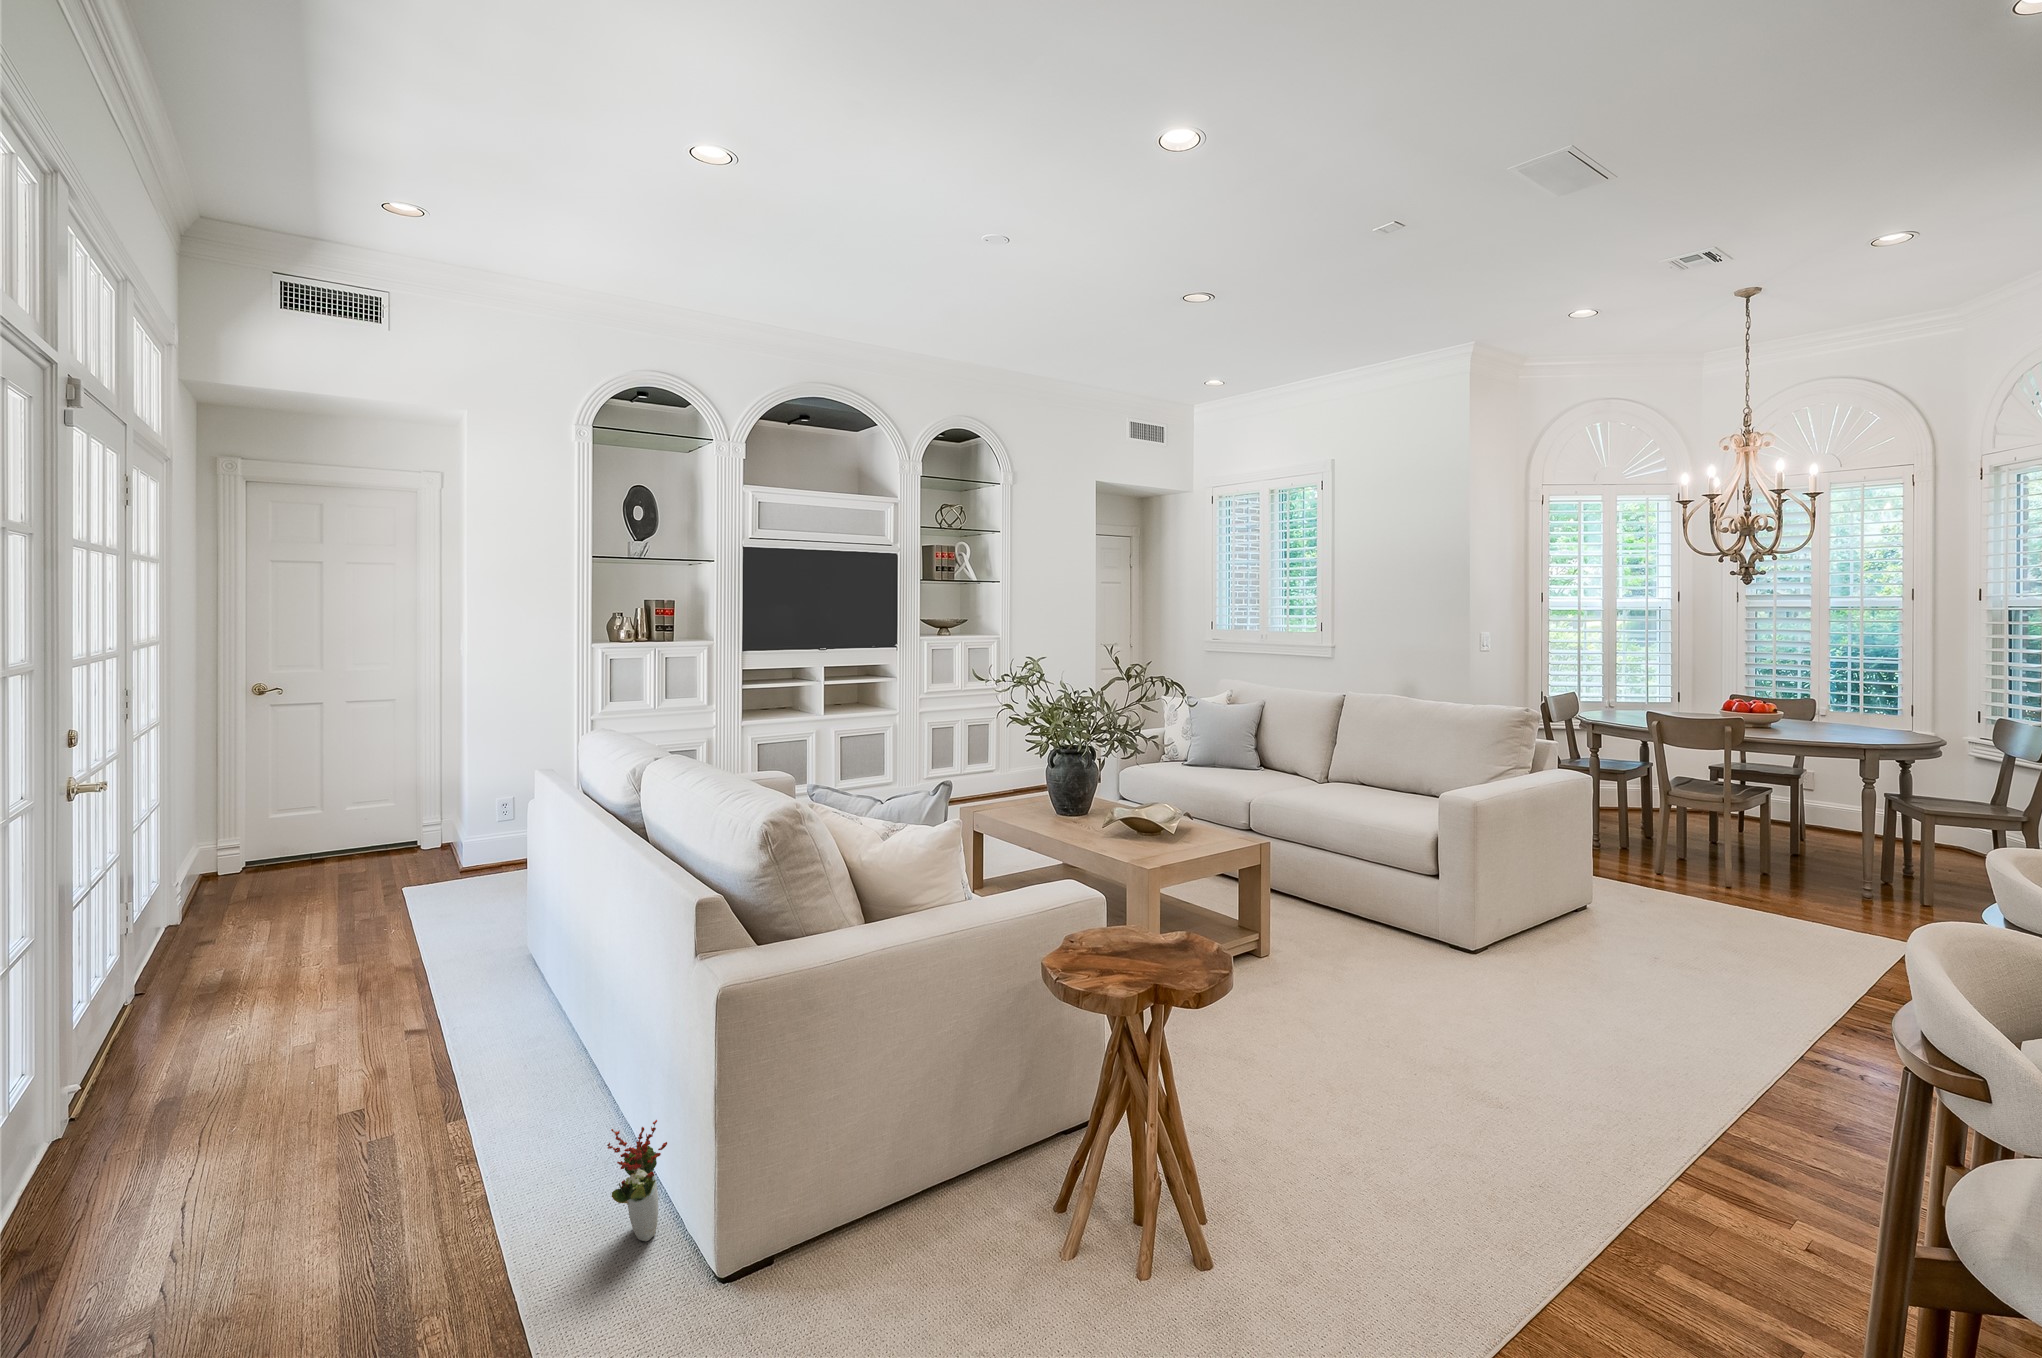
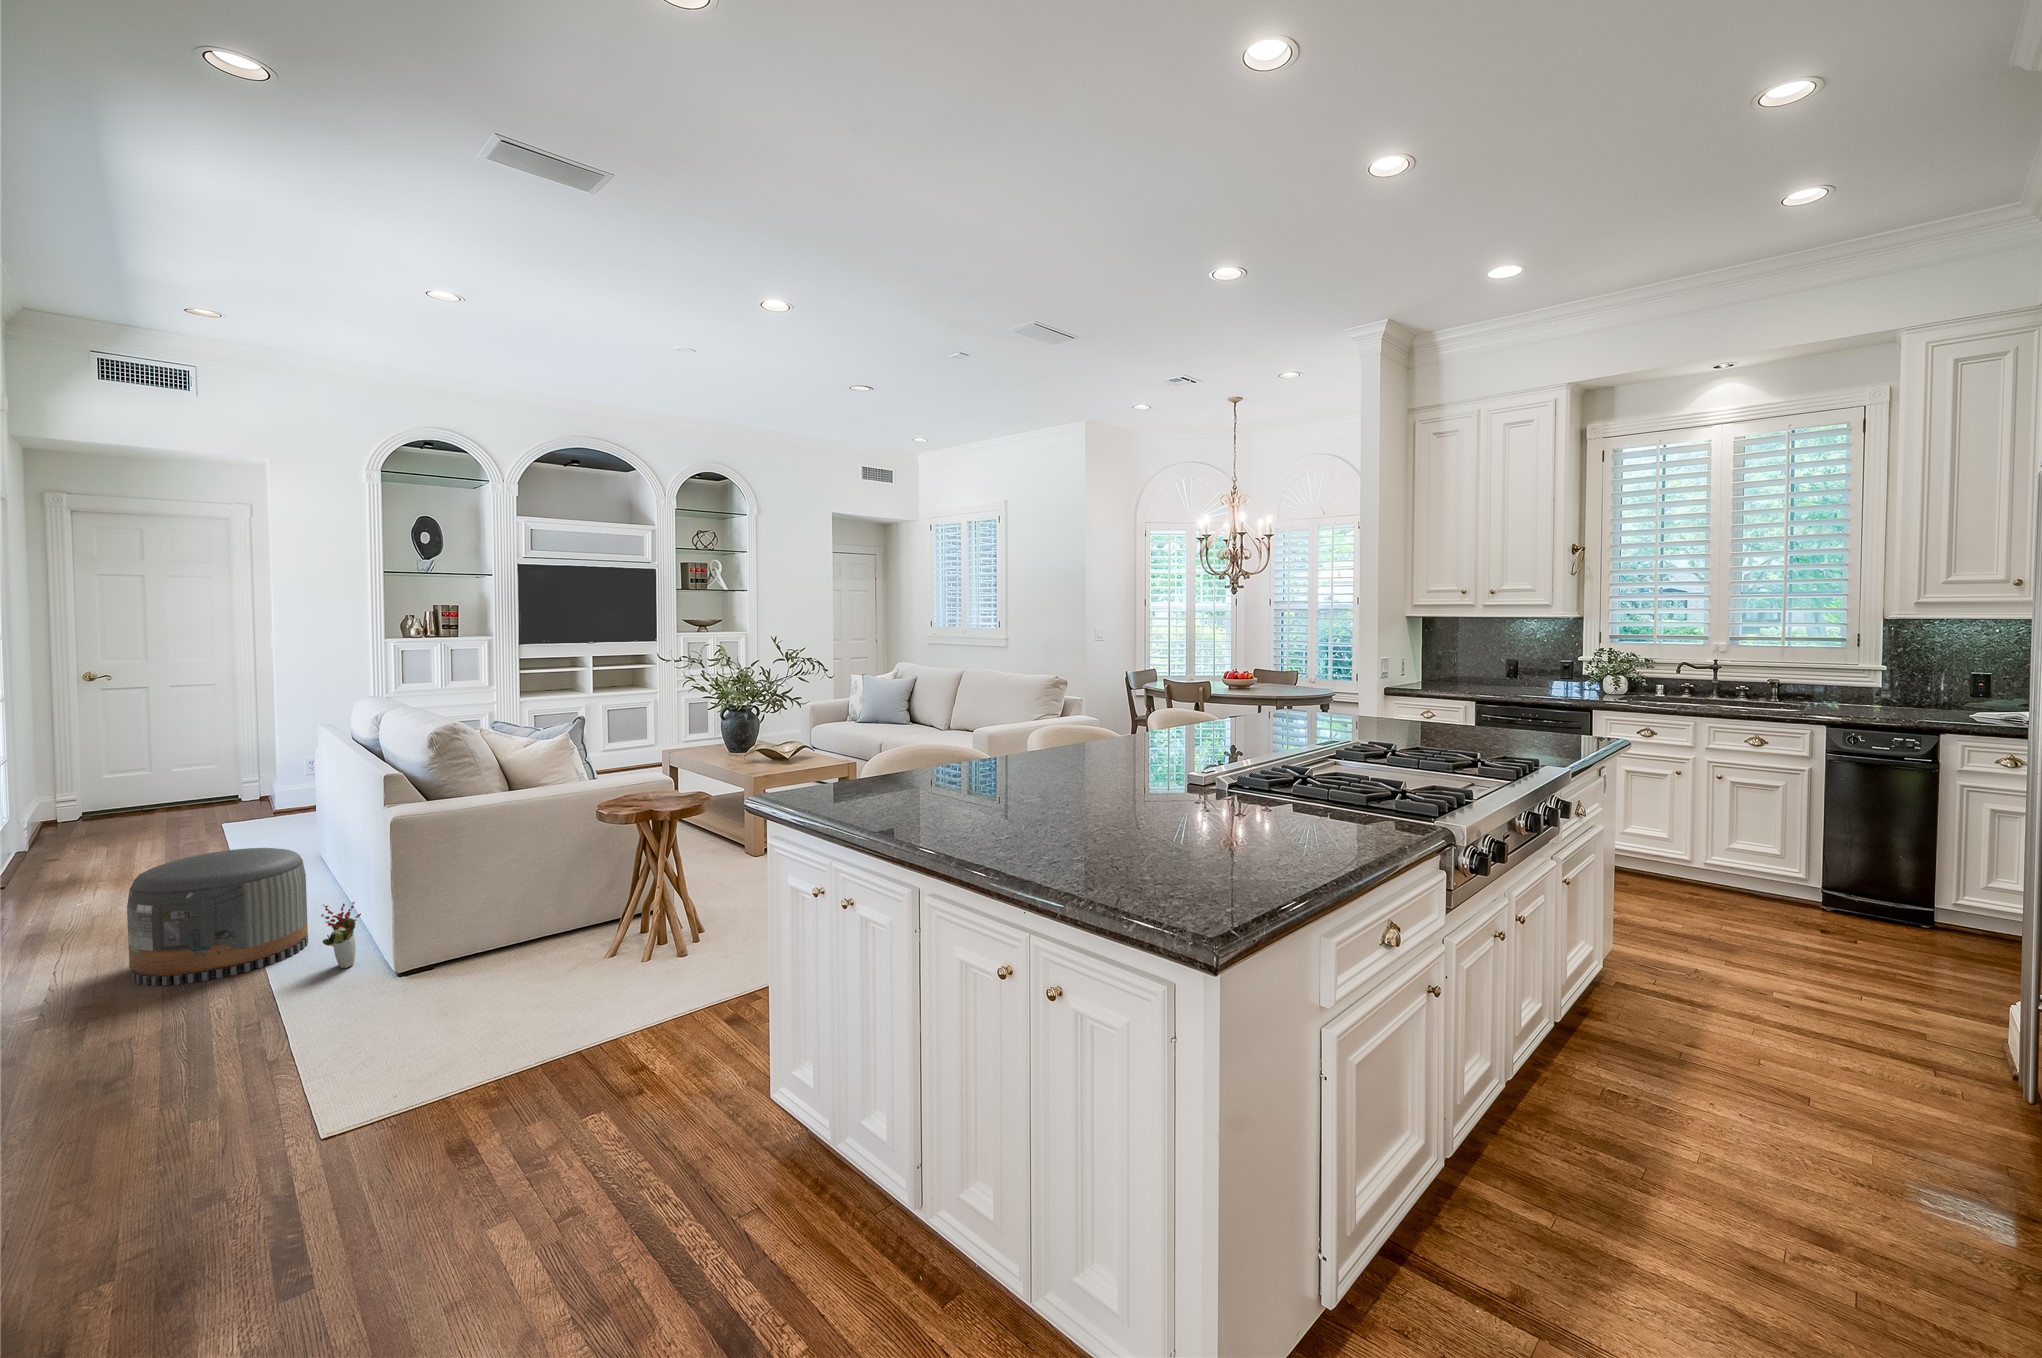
pouf: none [312,999,569,1264] -> present [127,848,308,986]

